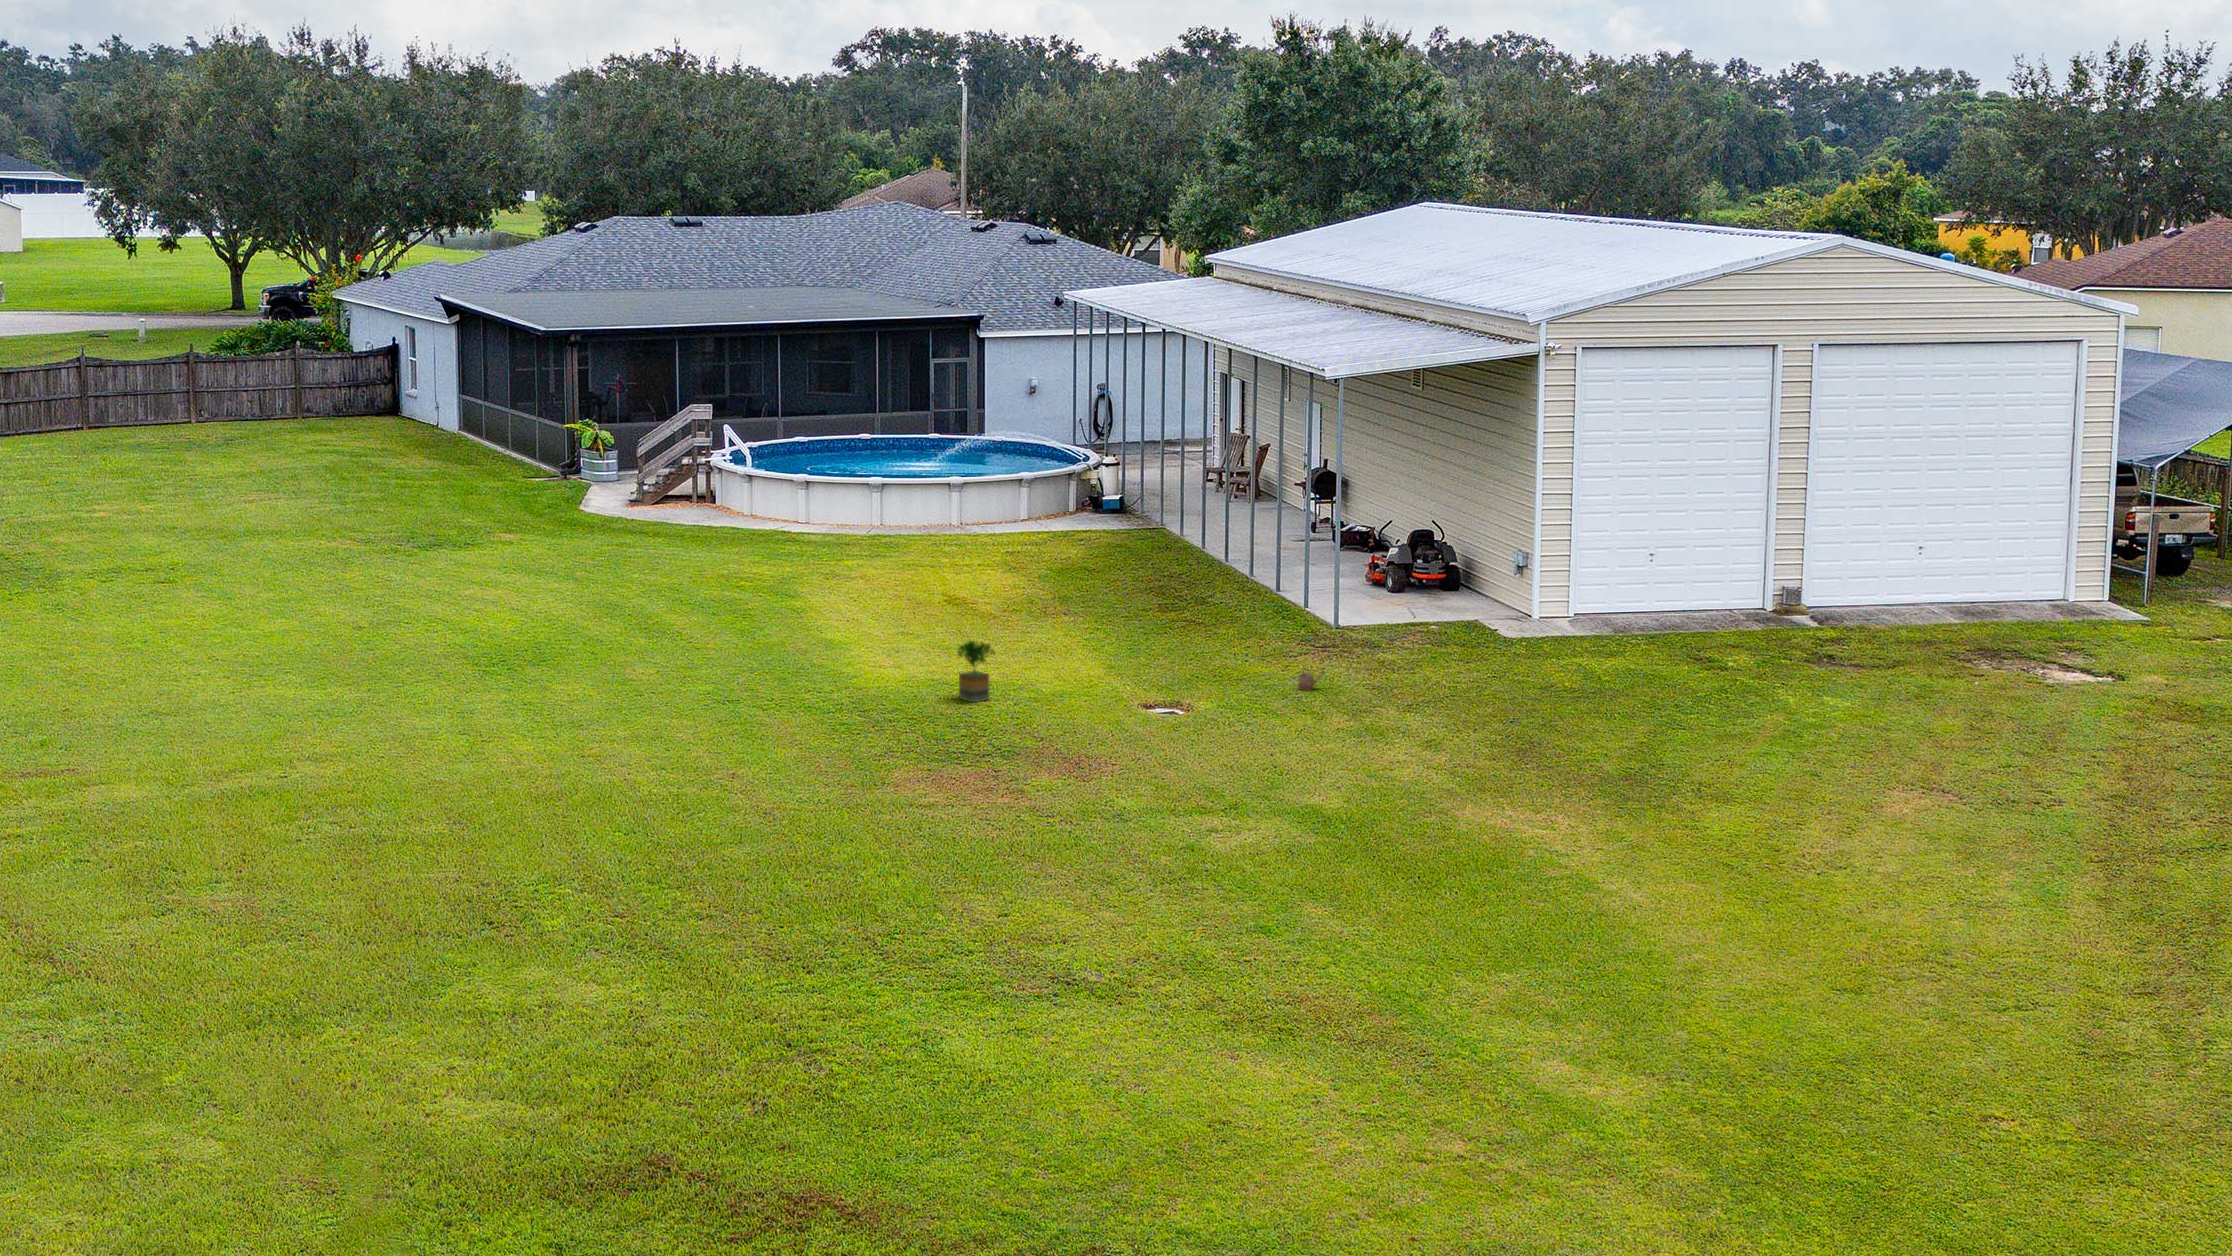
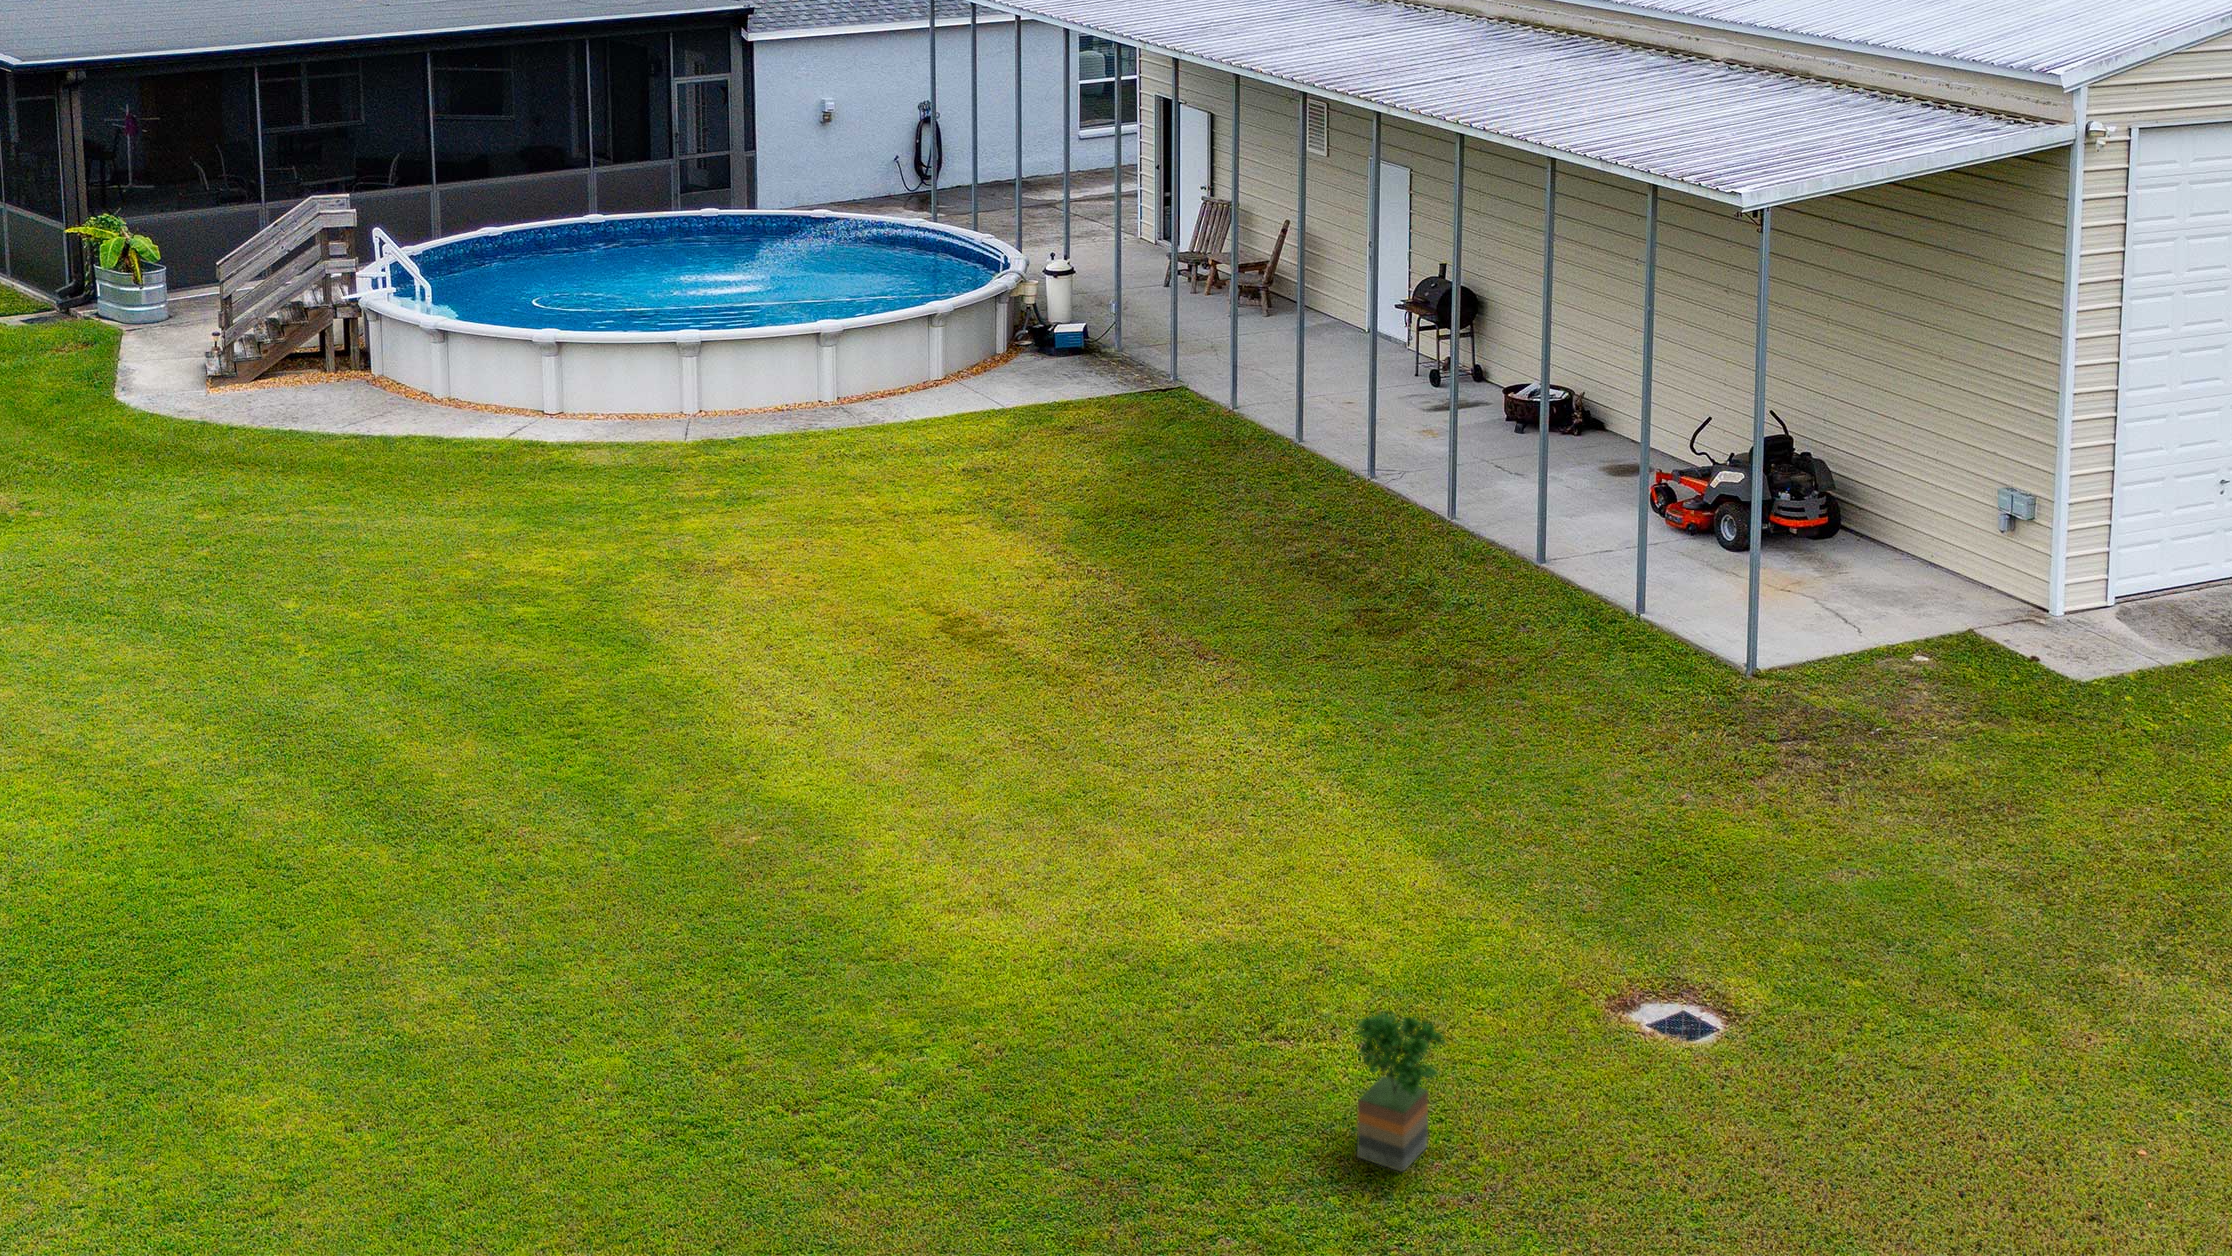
watering can: present [1297,671,1325,691] -> none [1985,916,2041,972]

